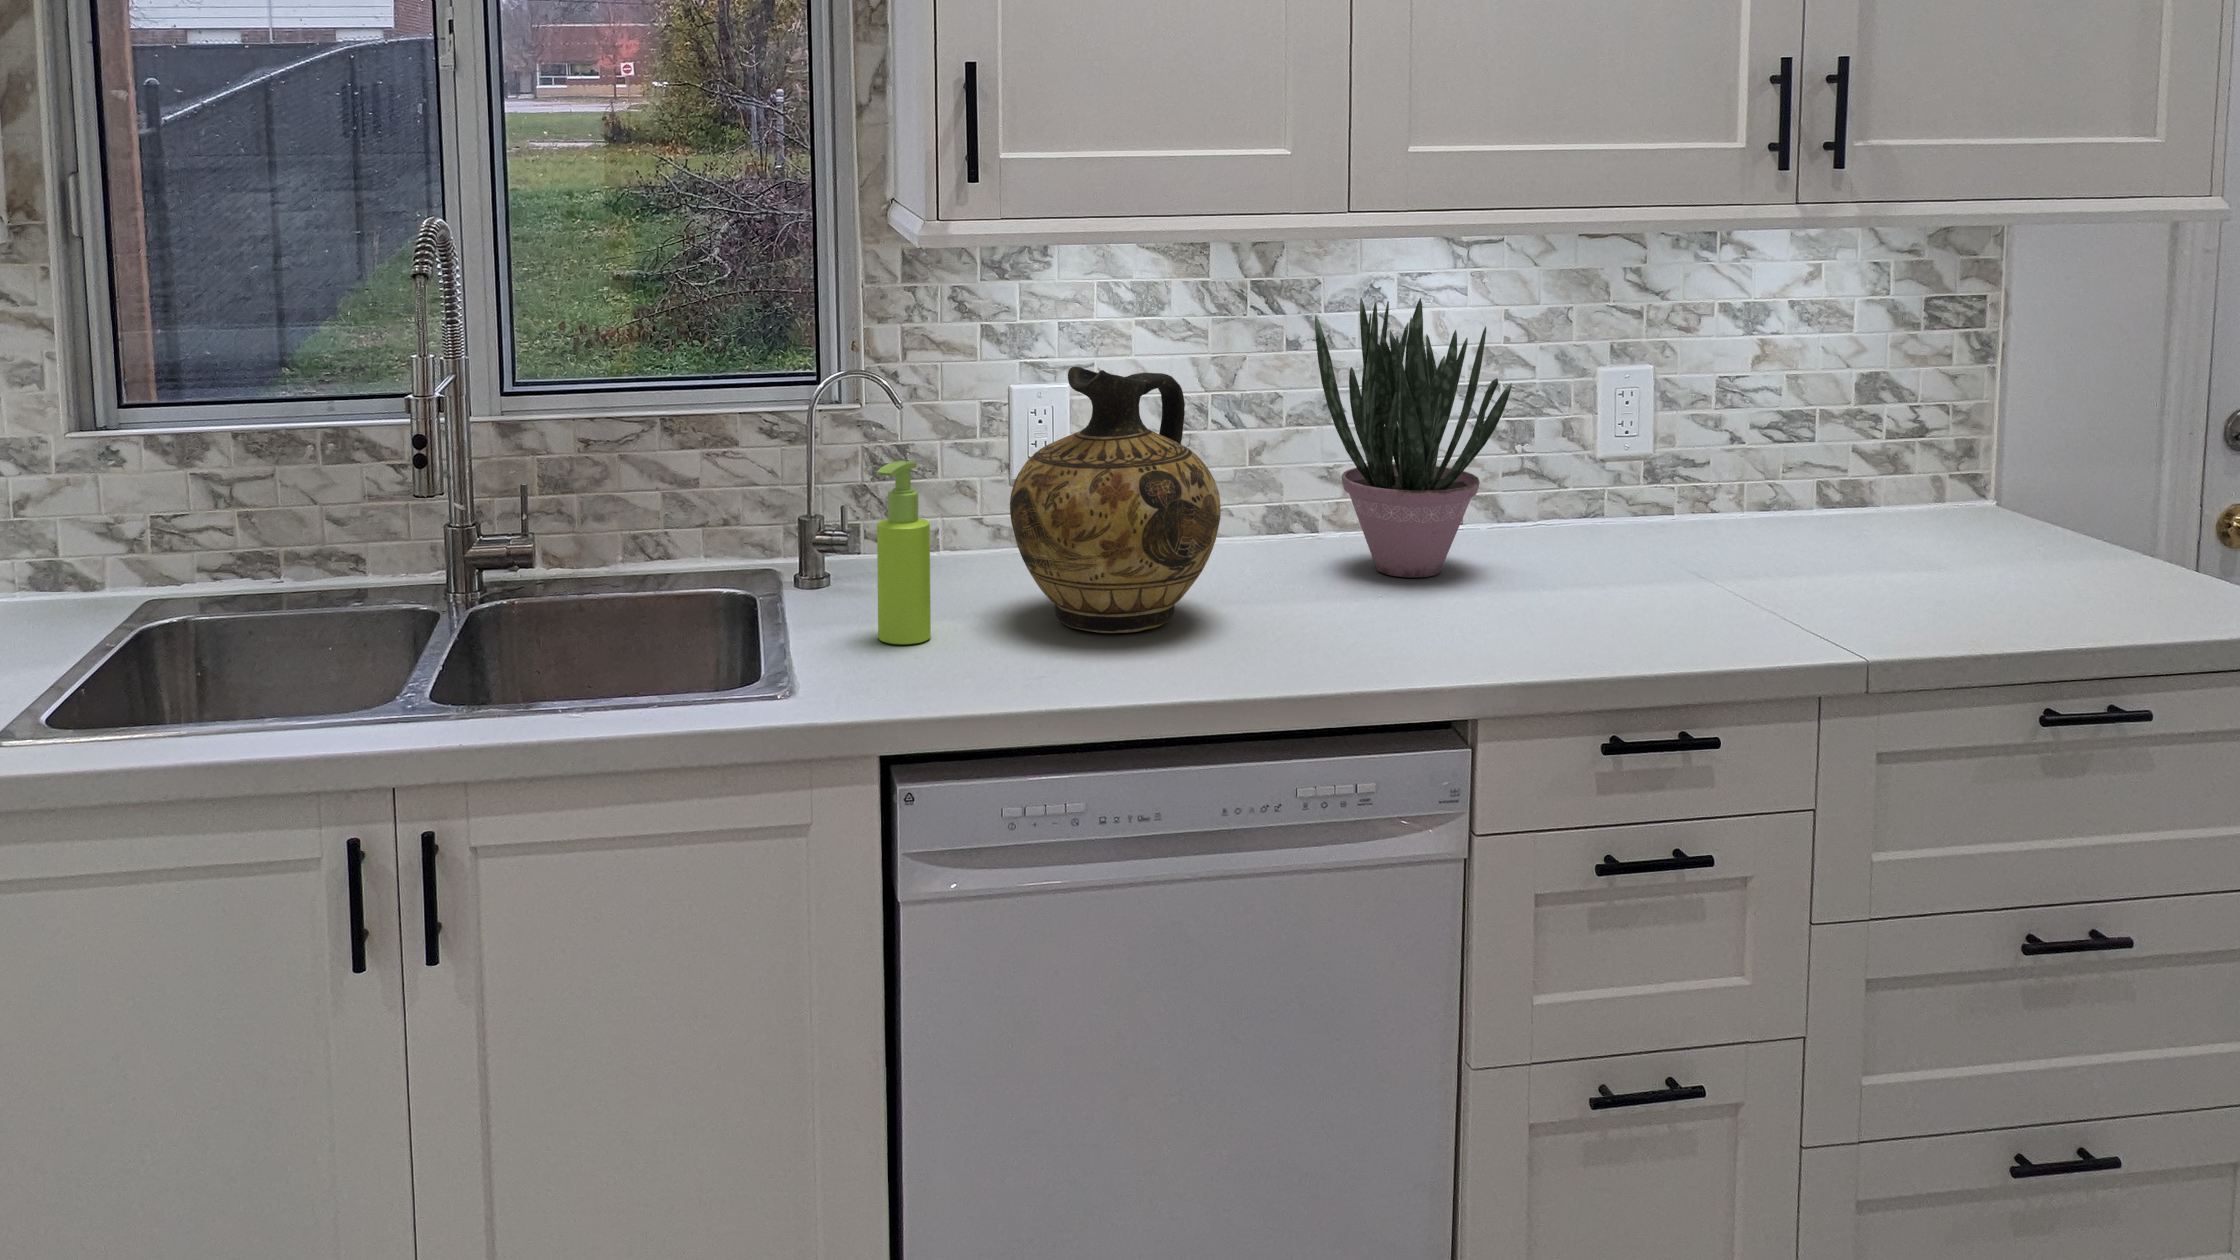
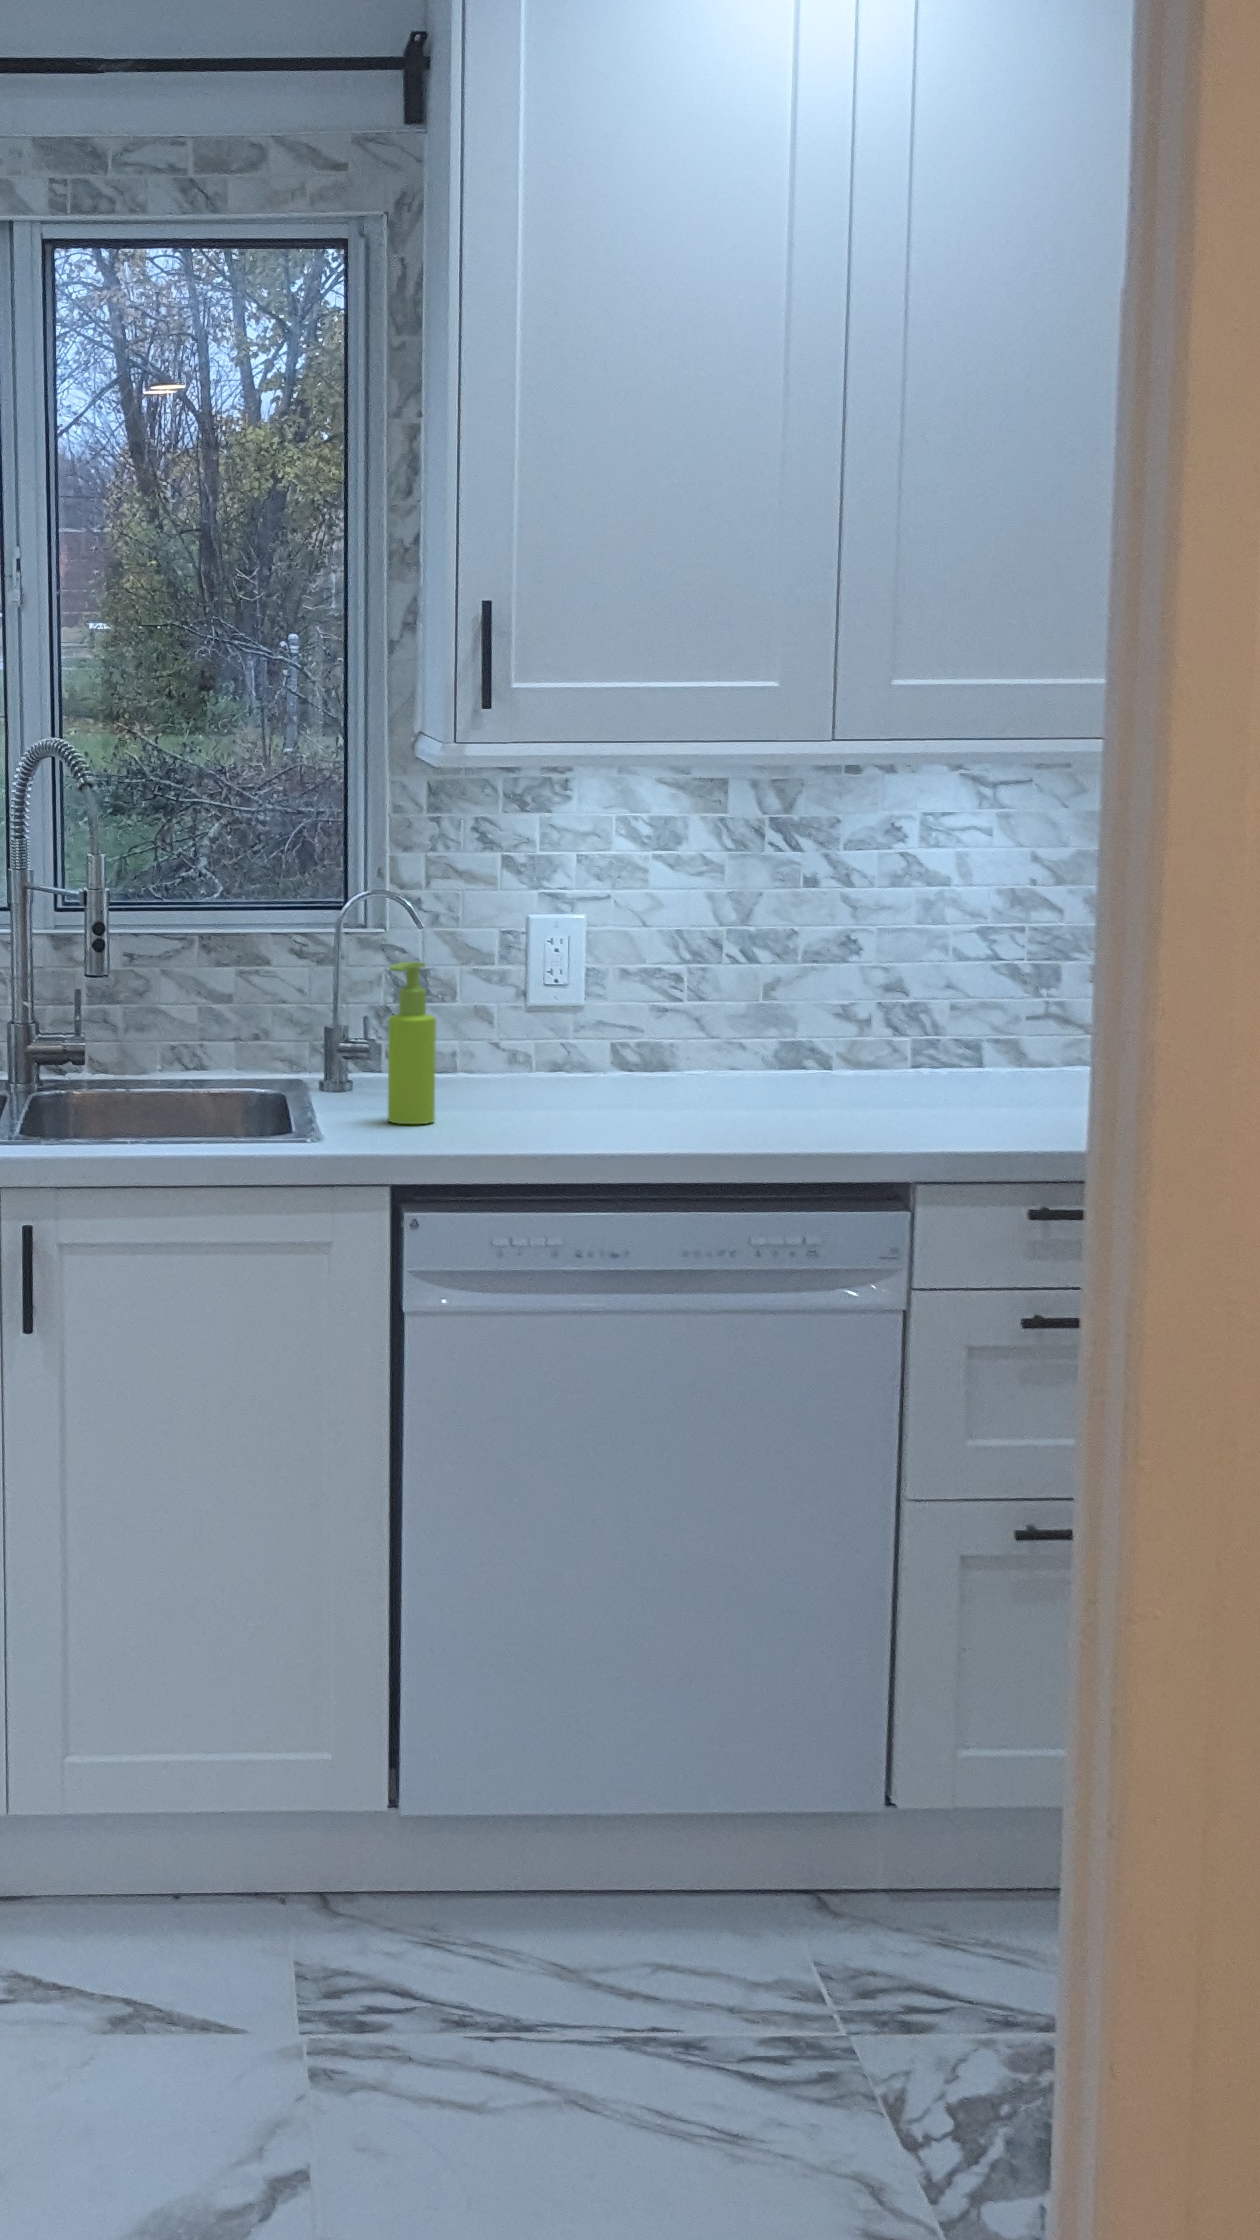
potted plant: present [1315,298,1512,577] -> none [816,831,1005,1101]
ceramic jug: present [1010,367,1221,633] -> none [511,881,704,1123]

